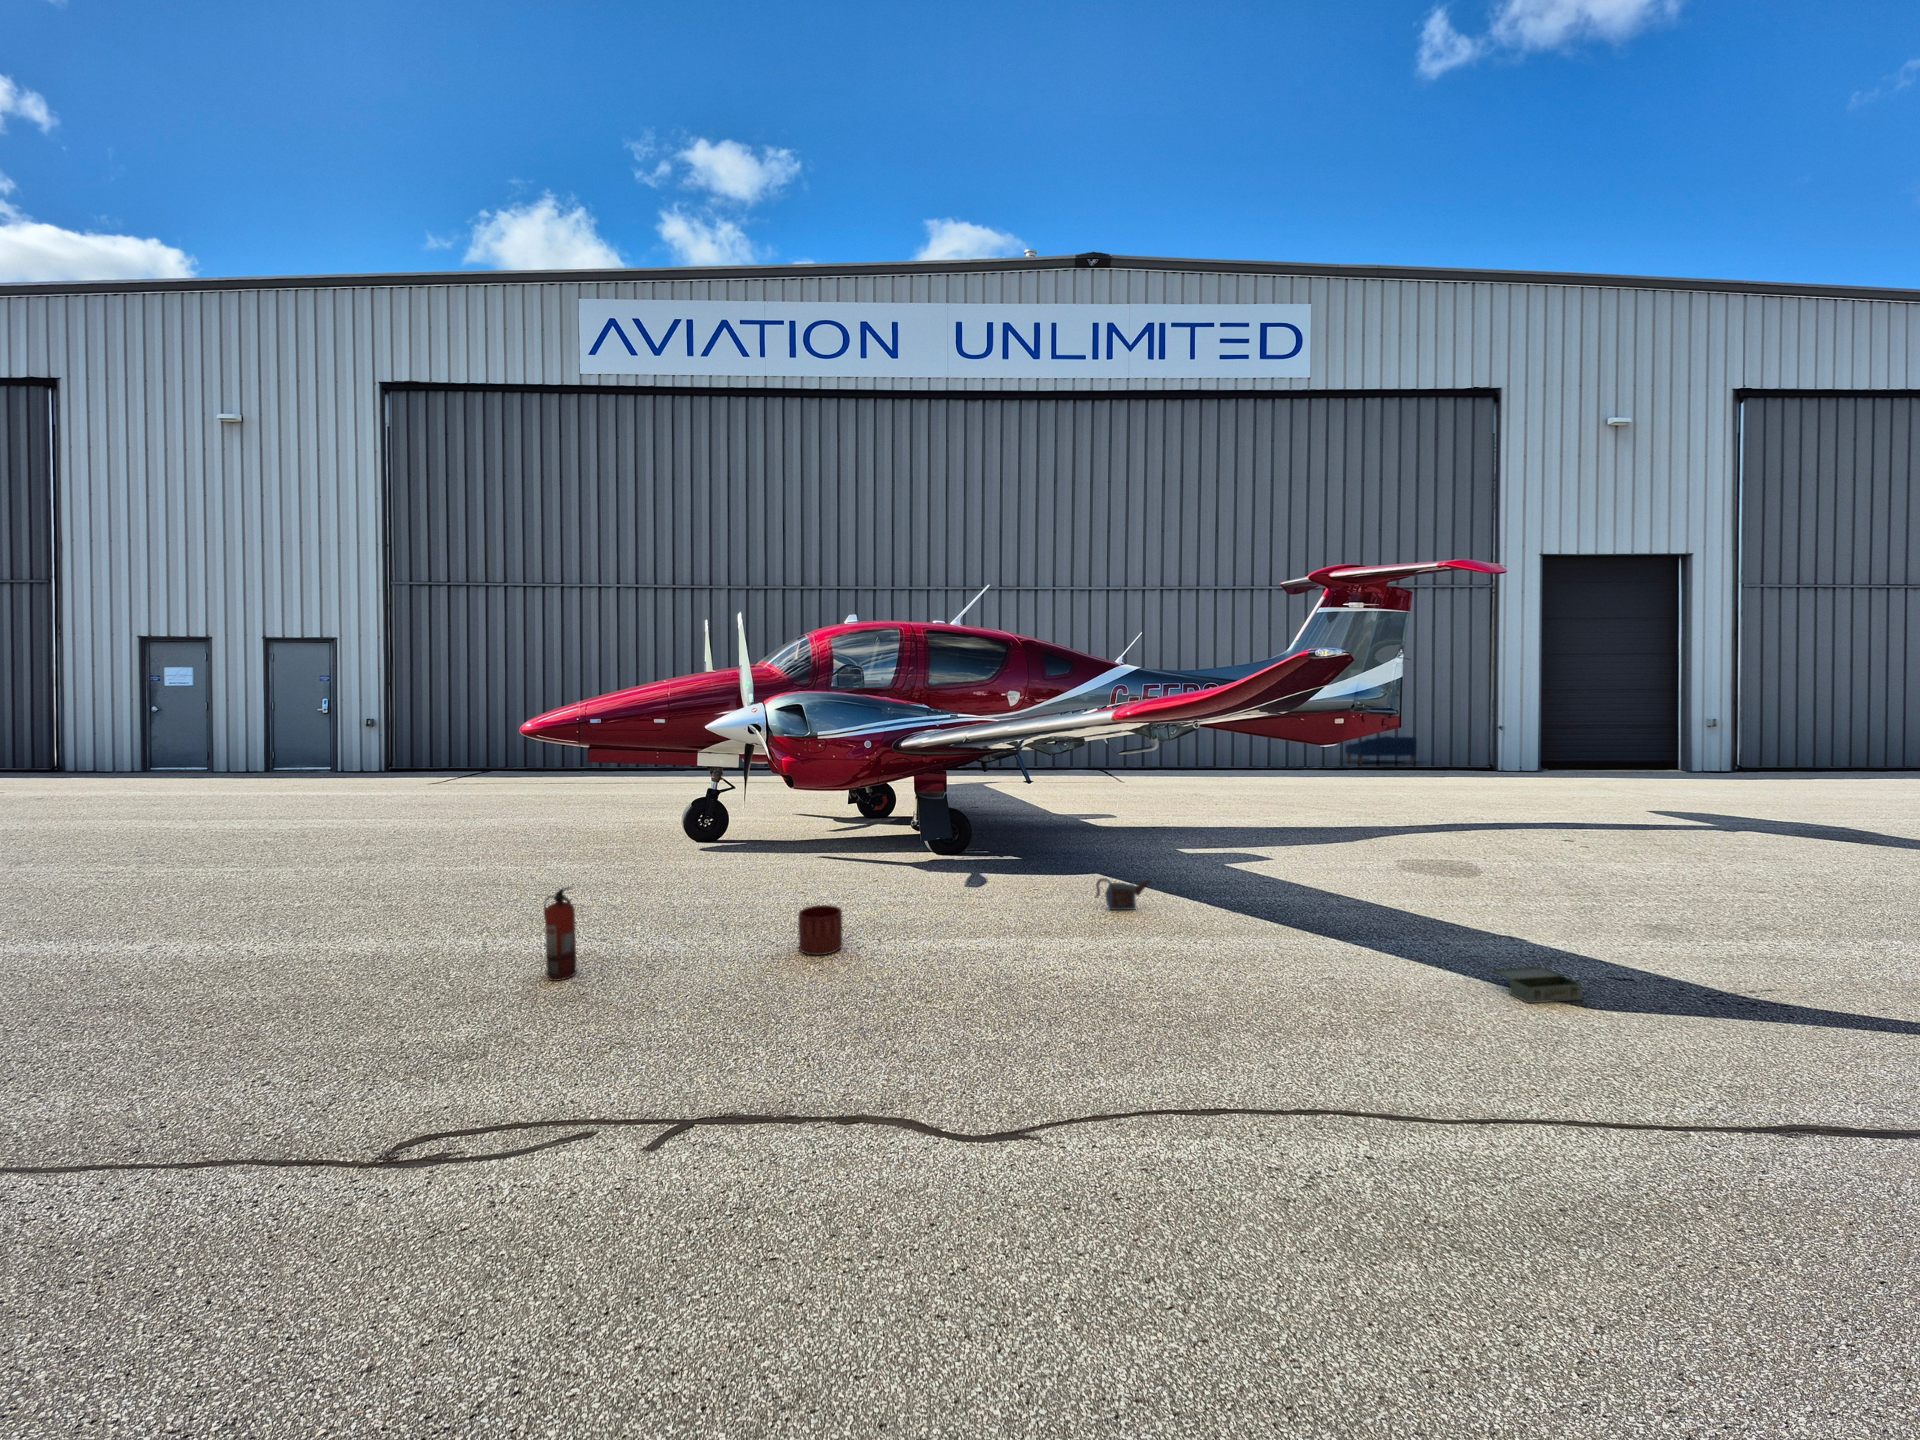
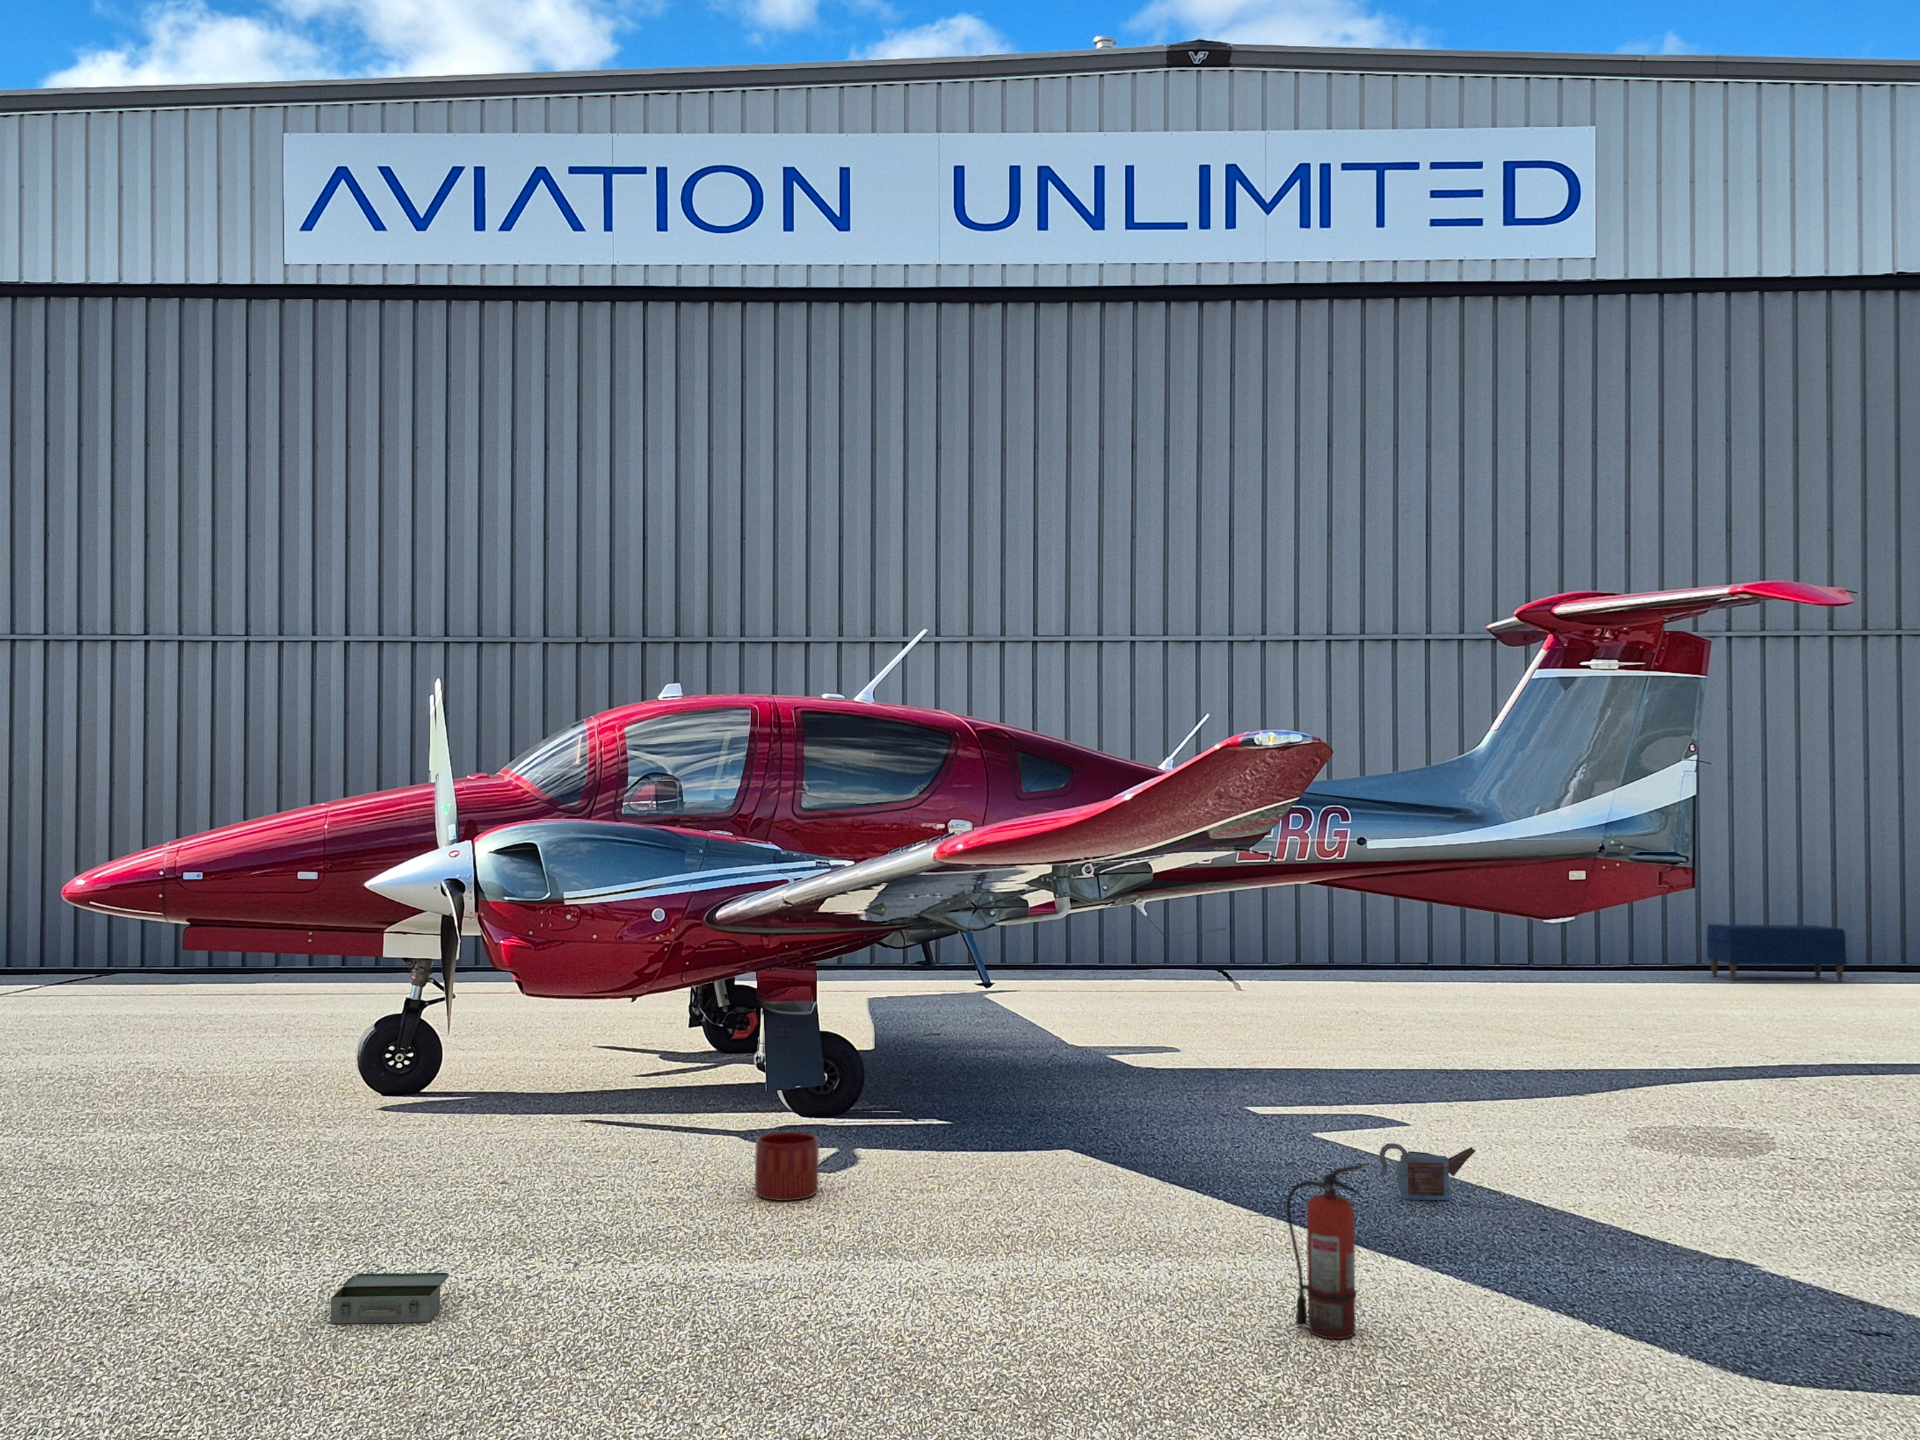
watering can: present [1096,878,1150,910] -> present [1379,1143,1476,1200]
fire extinguisher: present [544,887,577,981] -> present [1286,1165,1364,1339]
planter: present [798,905,843,955] -> present [755,1132,819,1201]
toolbox: present [1493,967,1582,1003] -> present [330,1273,449,1324]

